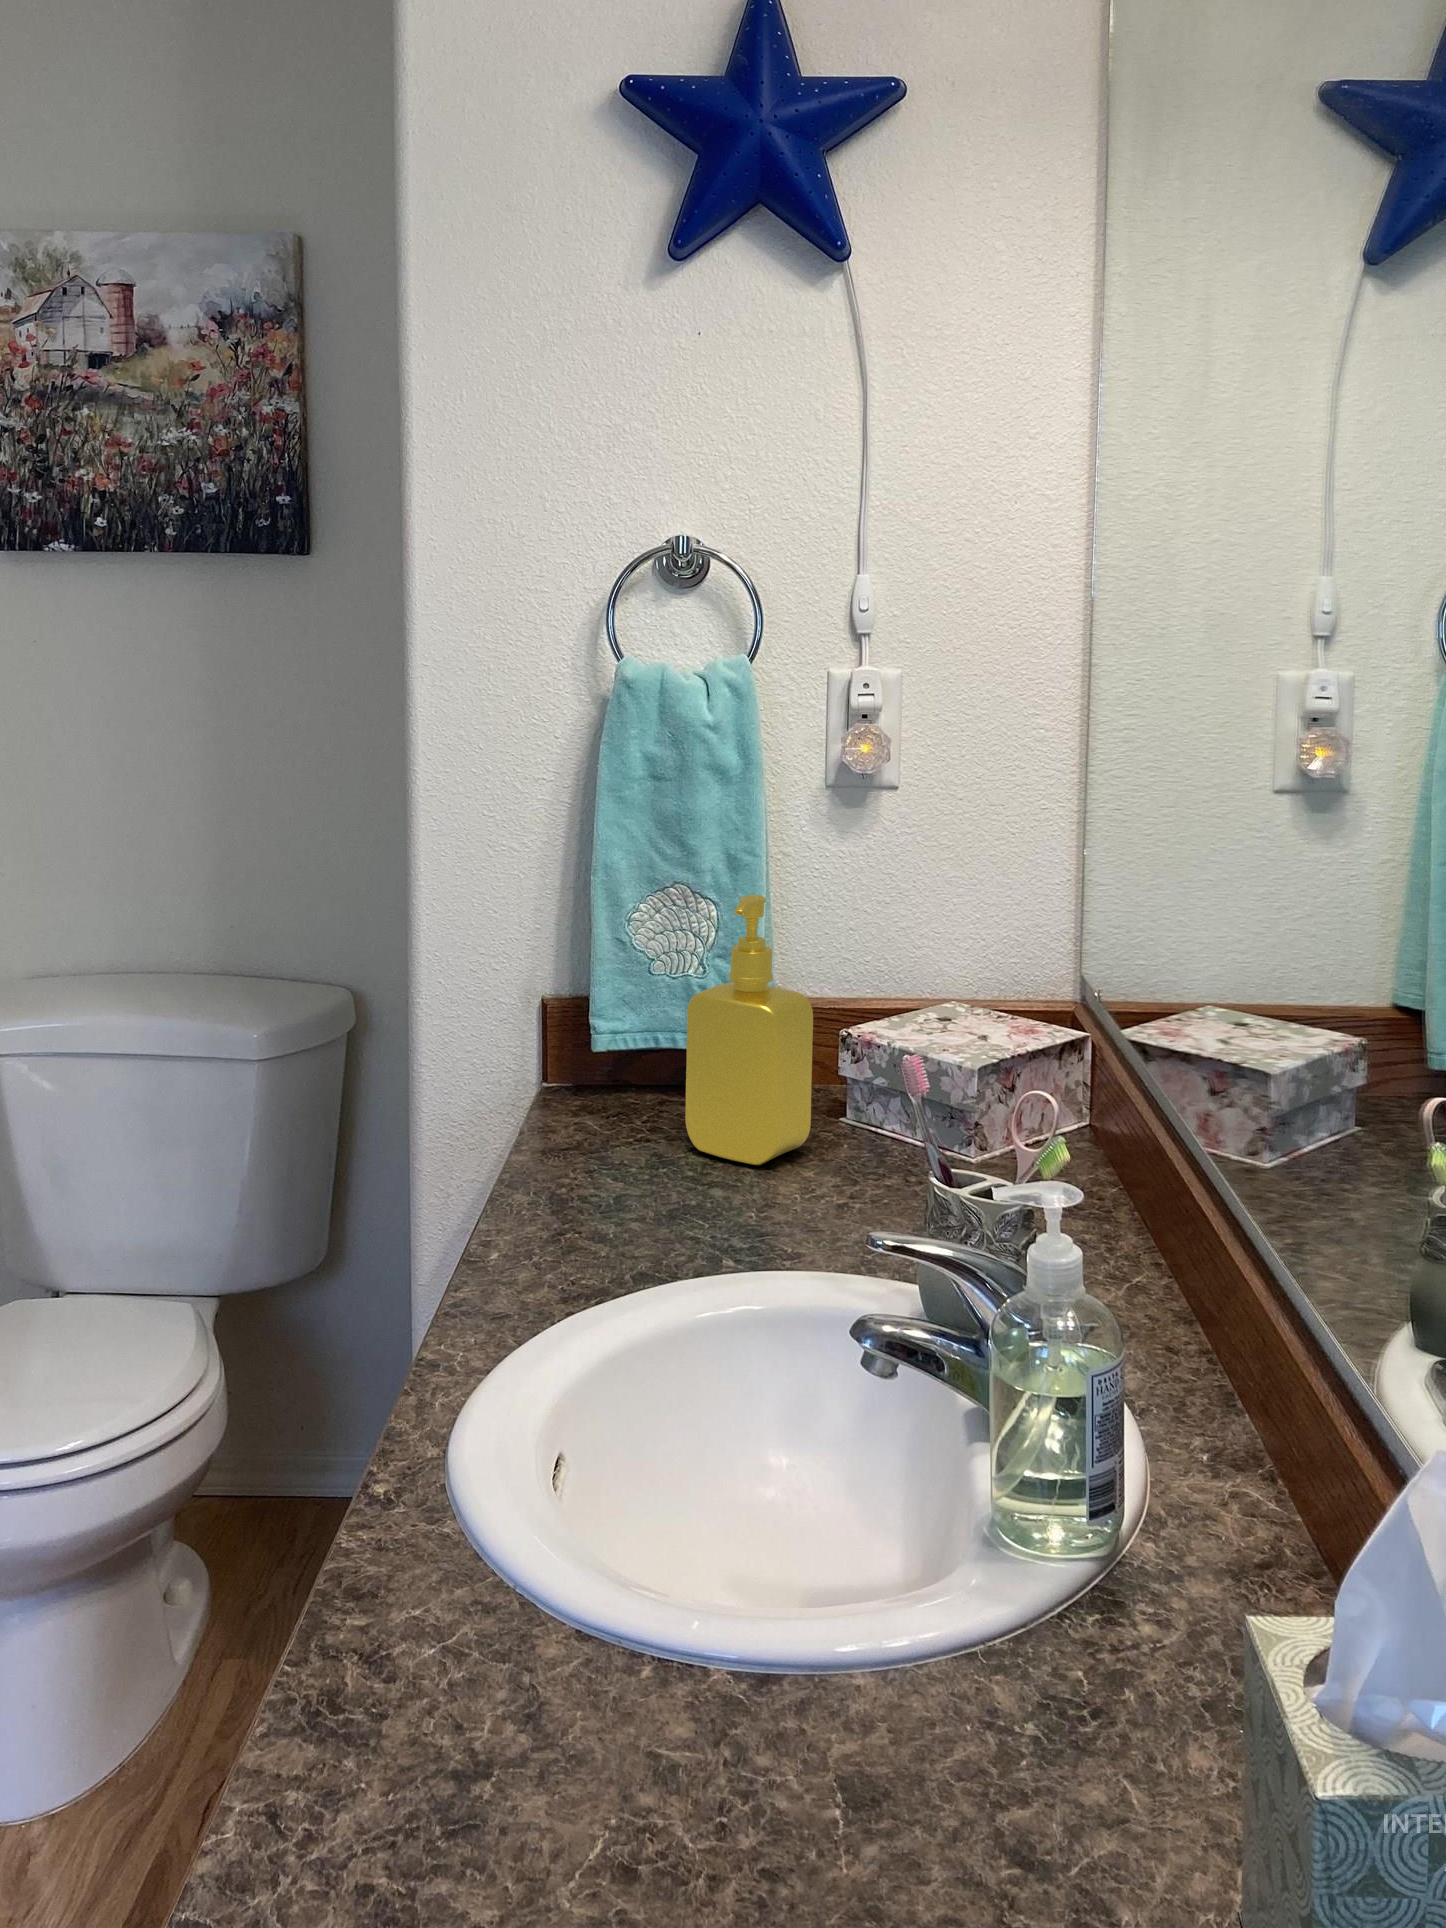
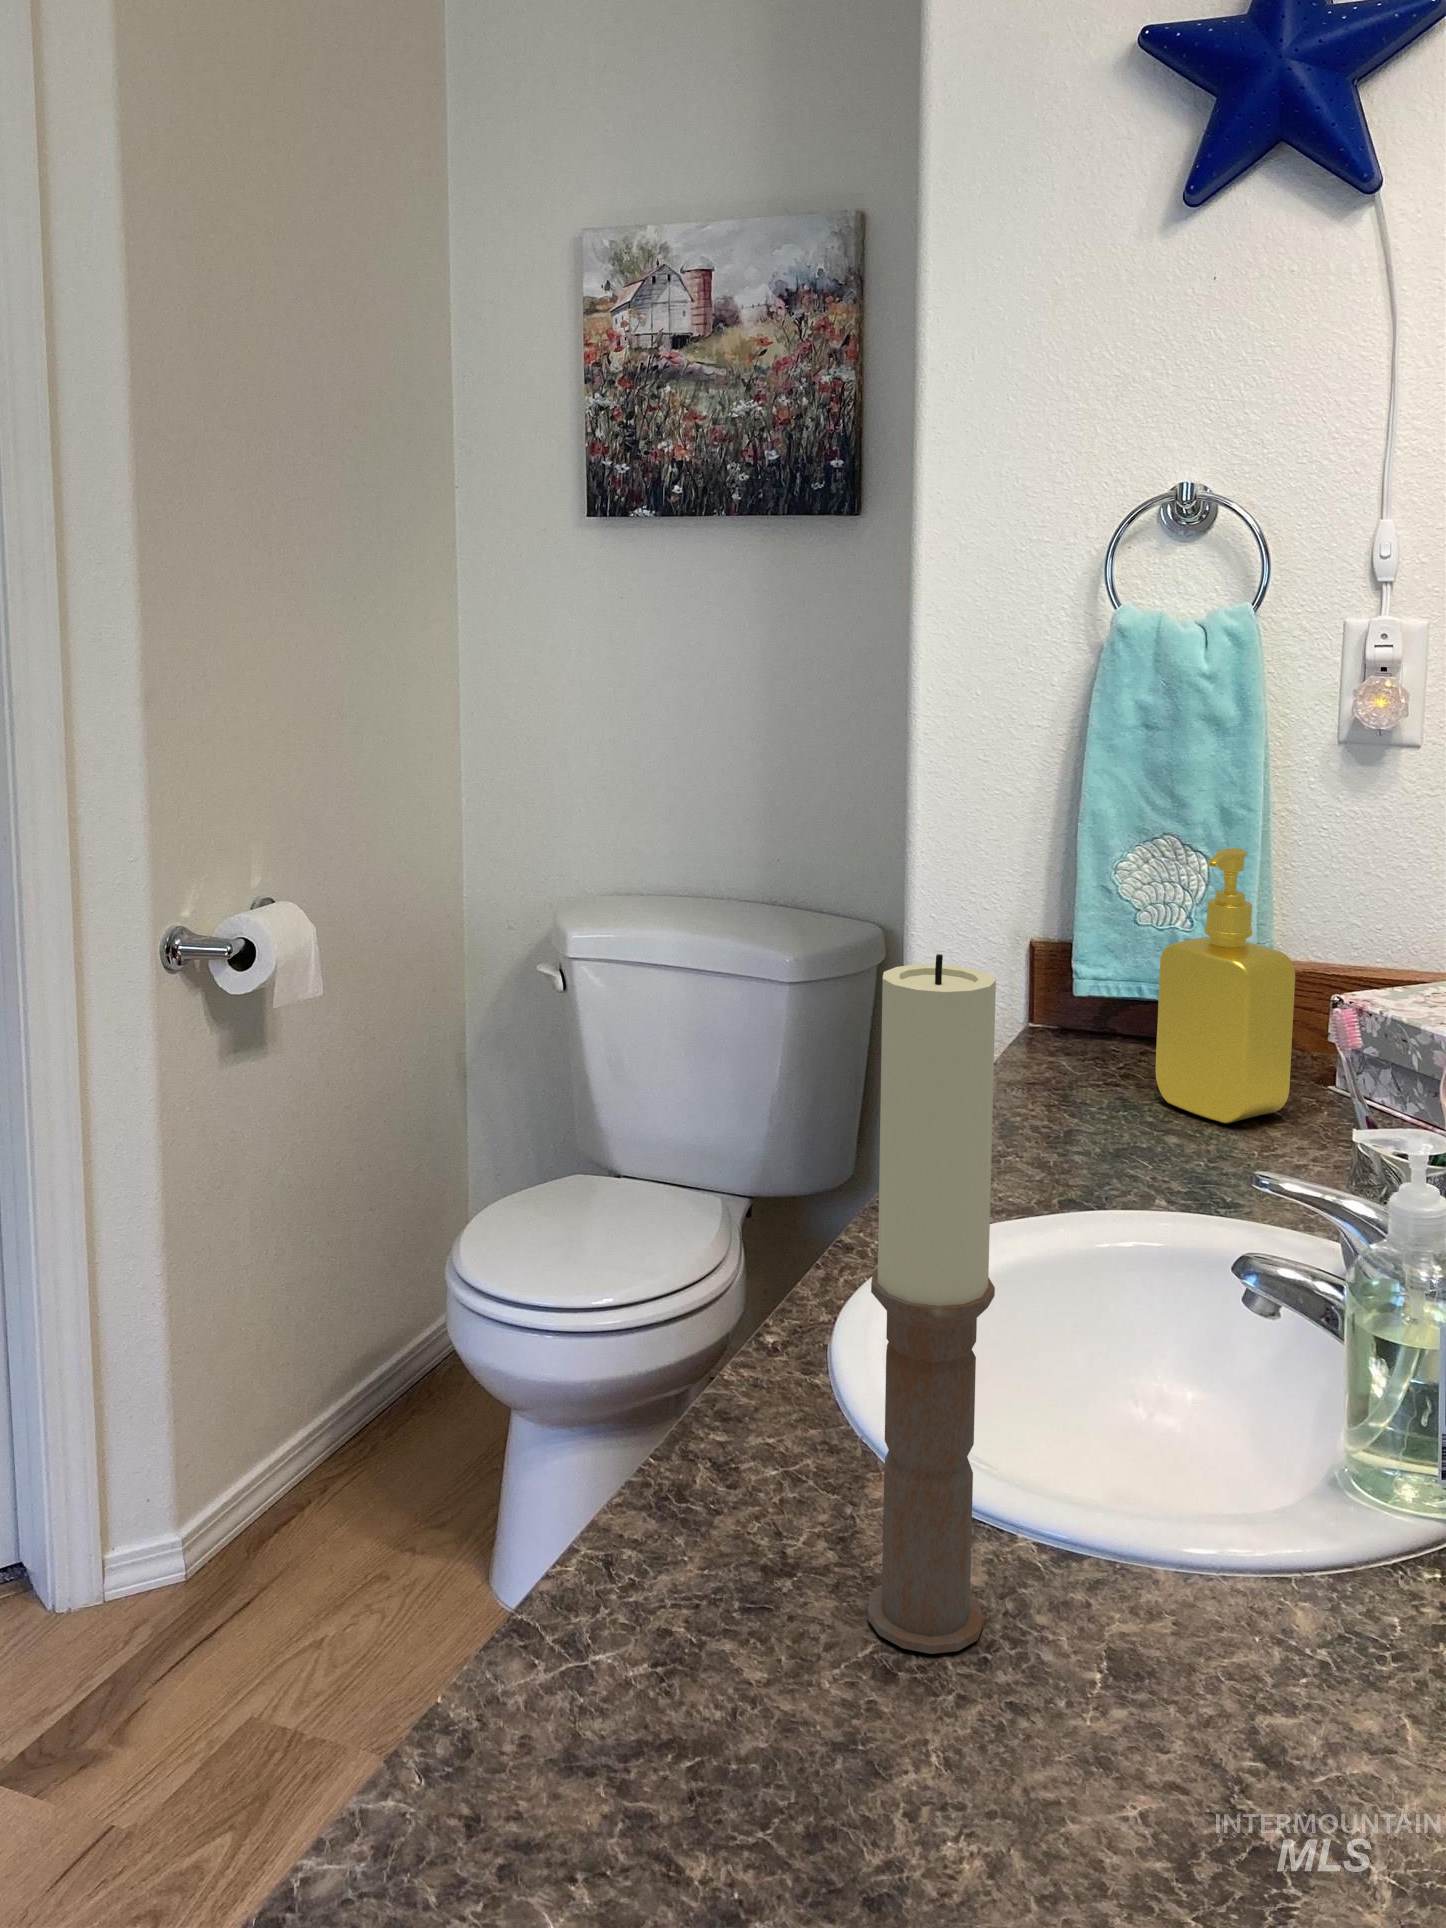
candle: none [584,1059,717,1841] -> present [868,954,996,1654]

